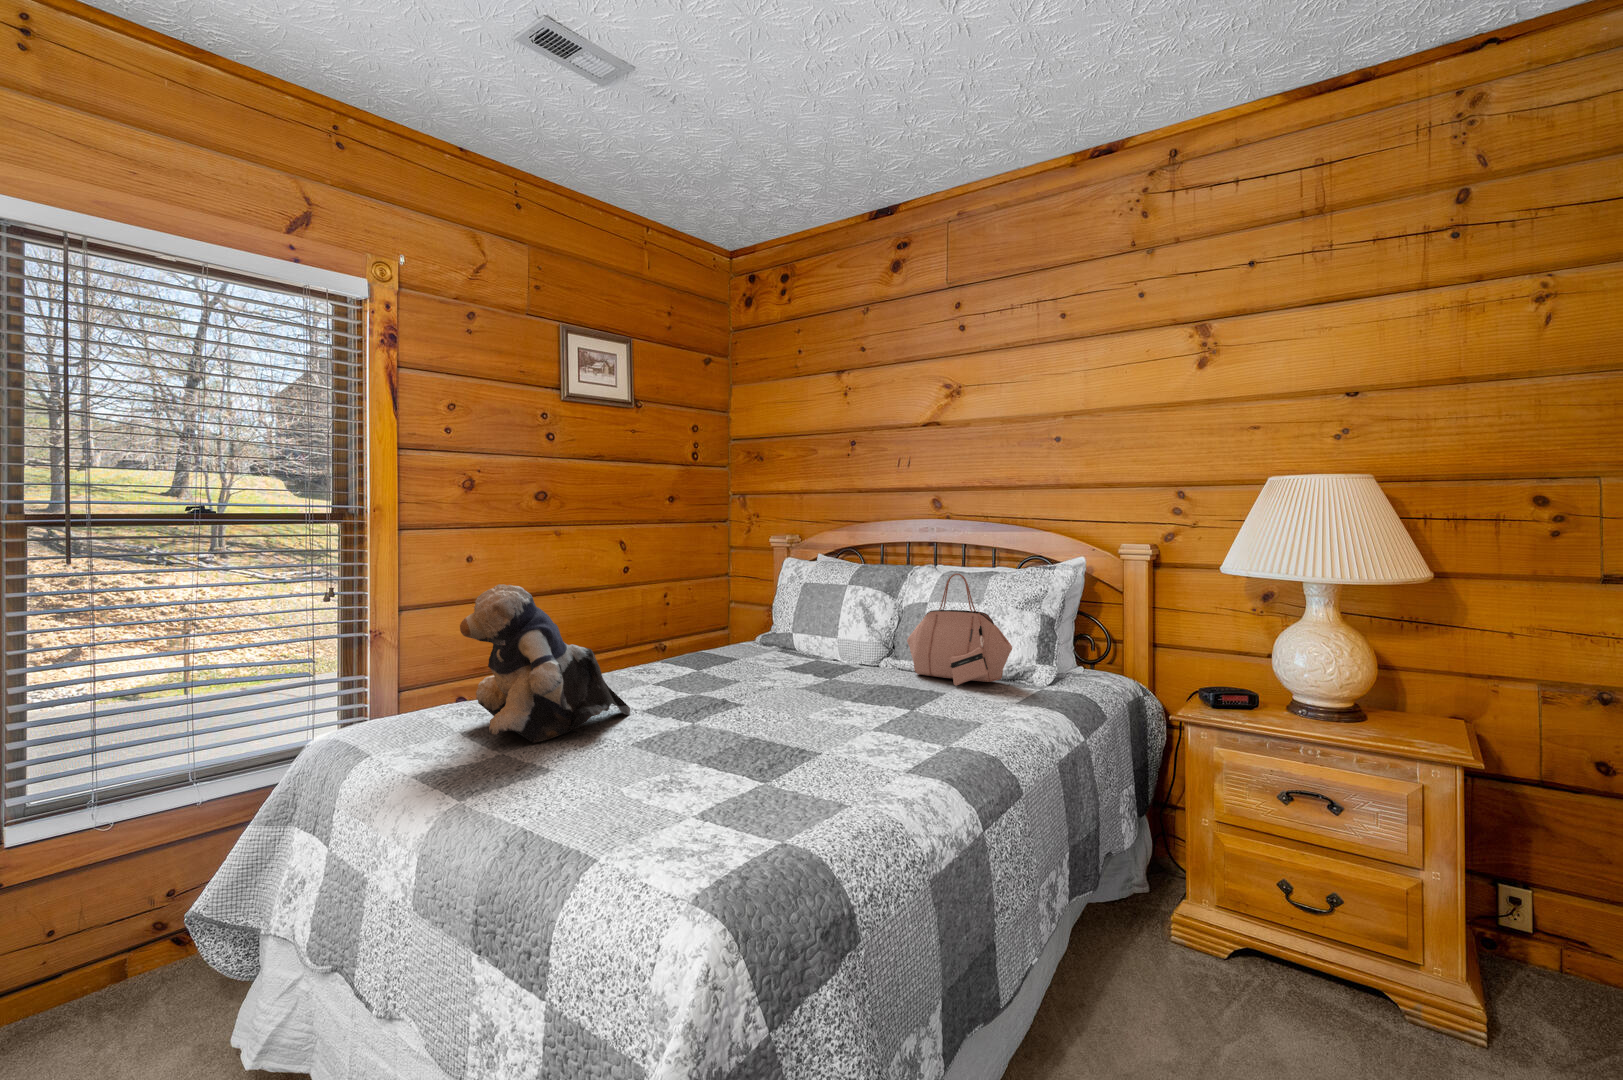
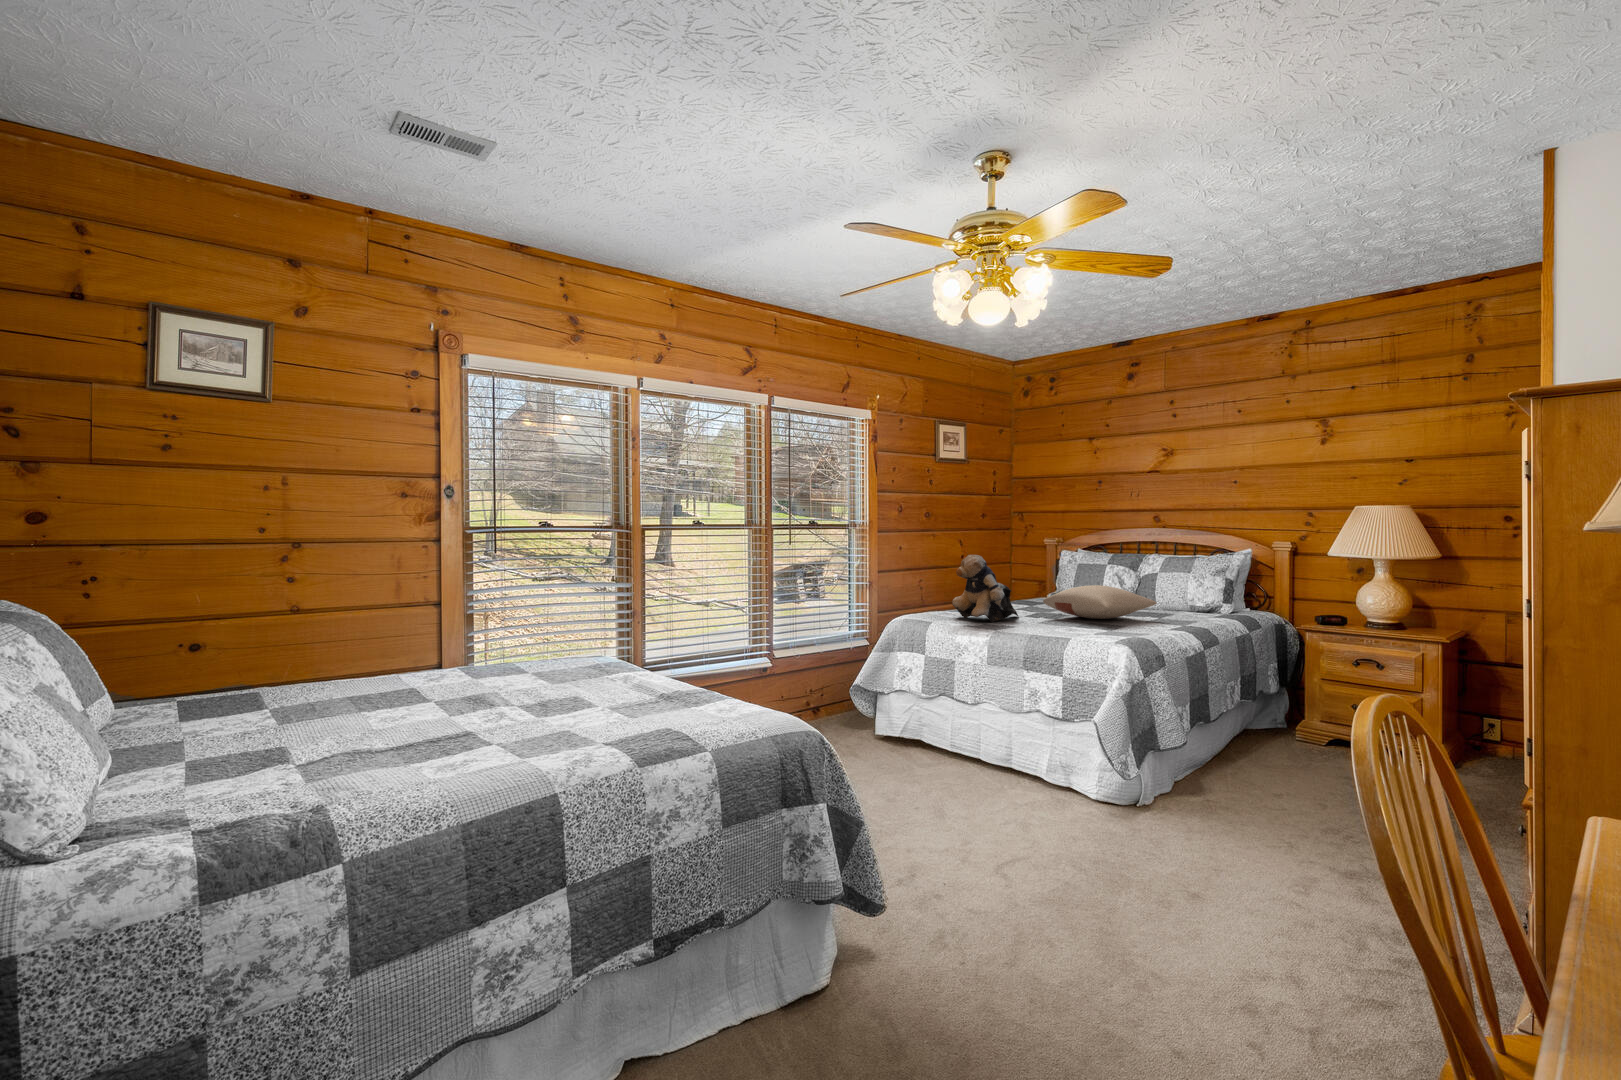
handbag: present [907,574,1012,686] -> none [1147,556,1209,613]
pillow: none [680,642,907,718] -> present [1043,585,1157,619]

